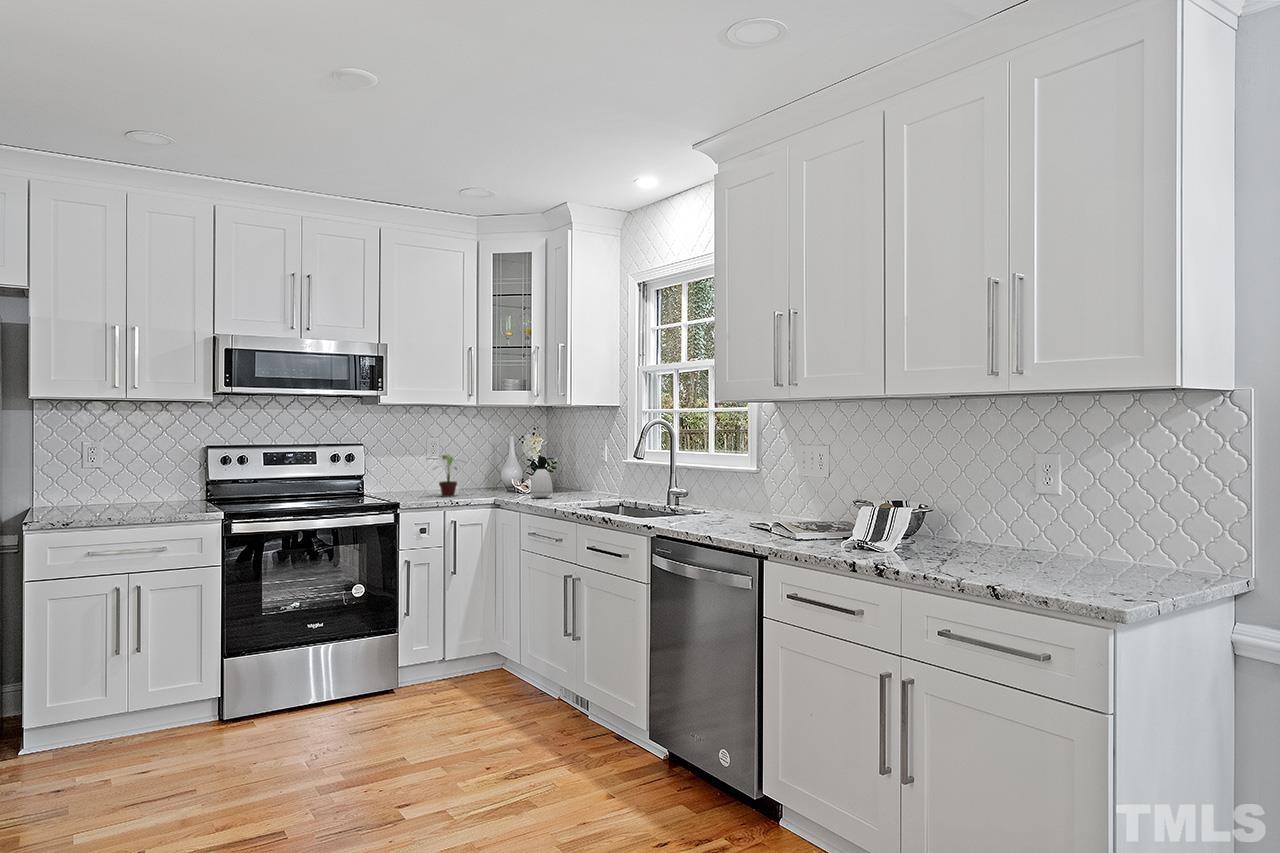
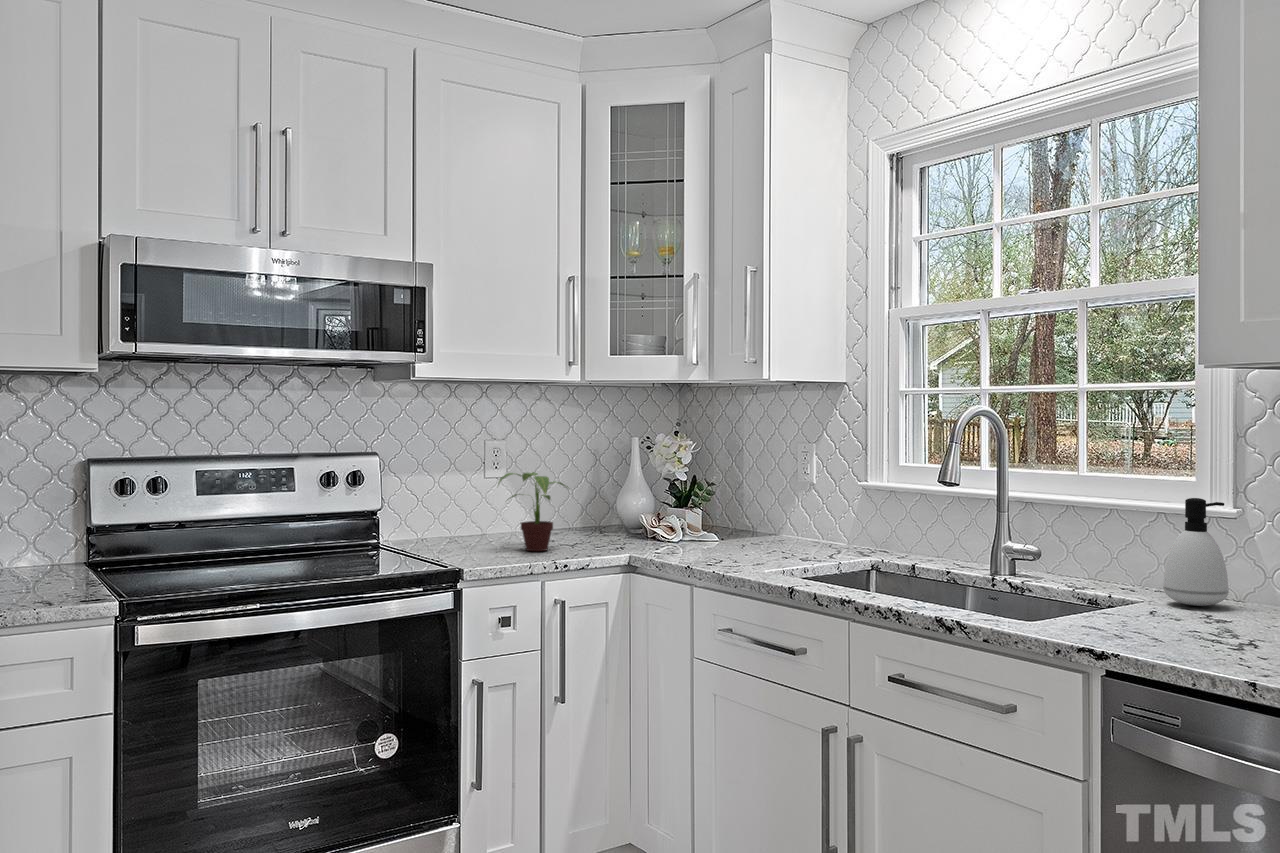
soap dispenser: present [530,456,554,498] -> present [1163,498,1229,606]

